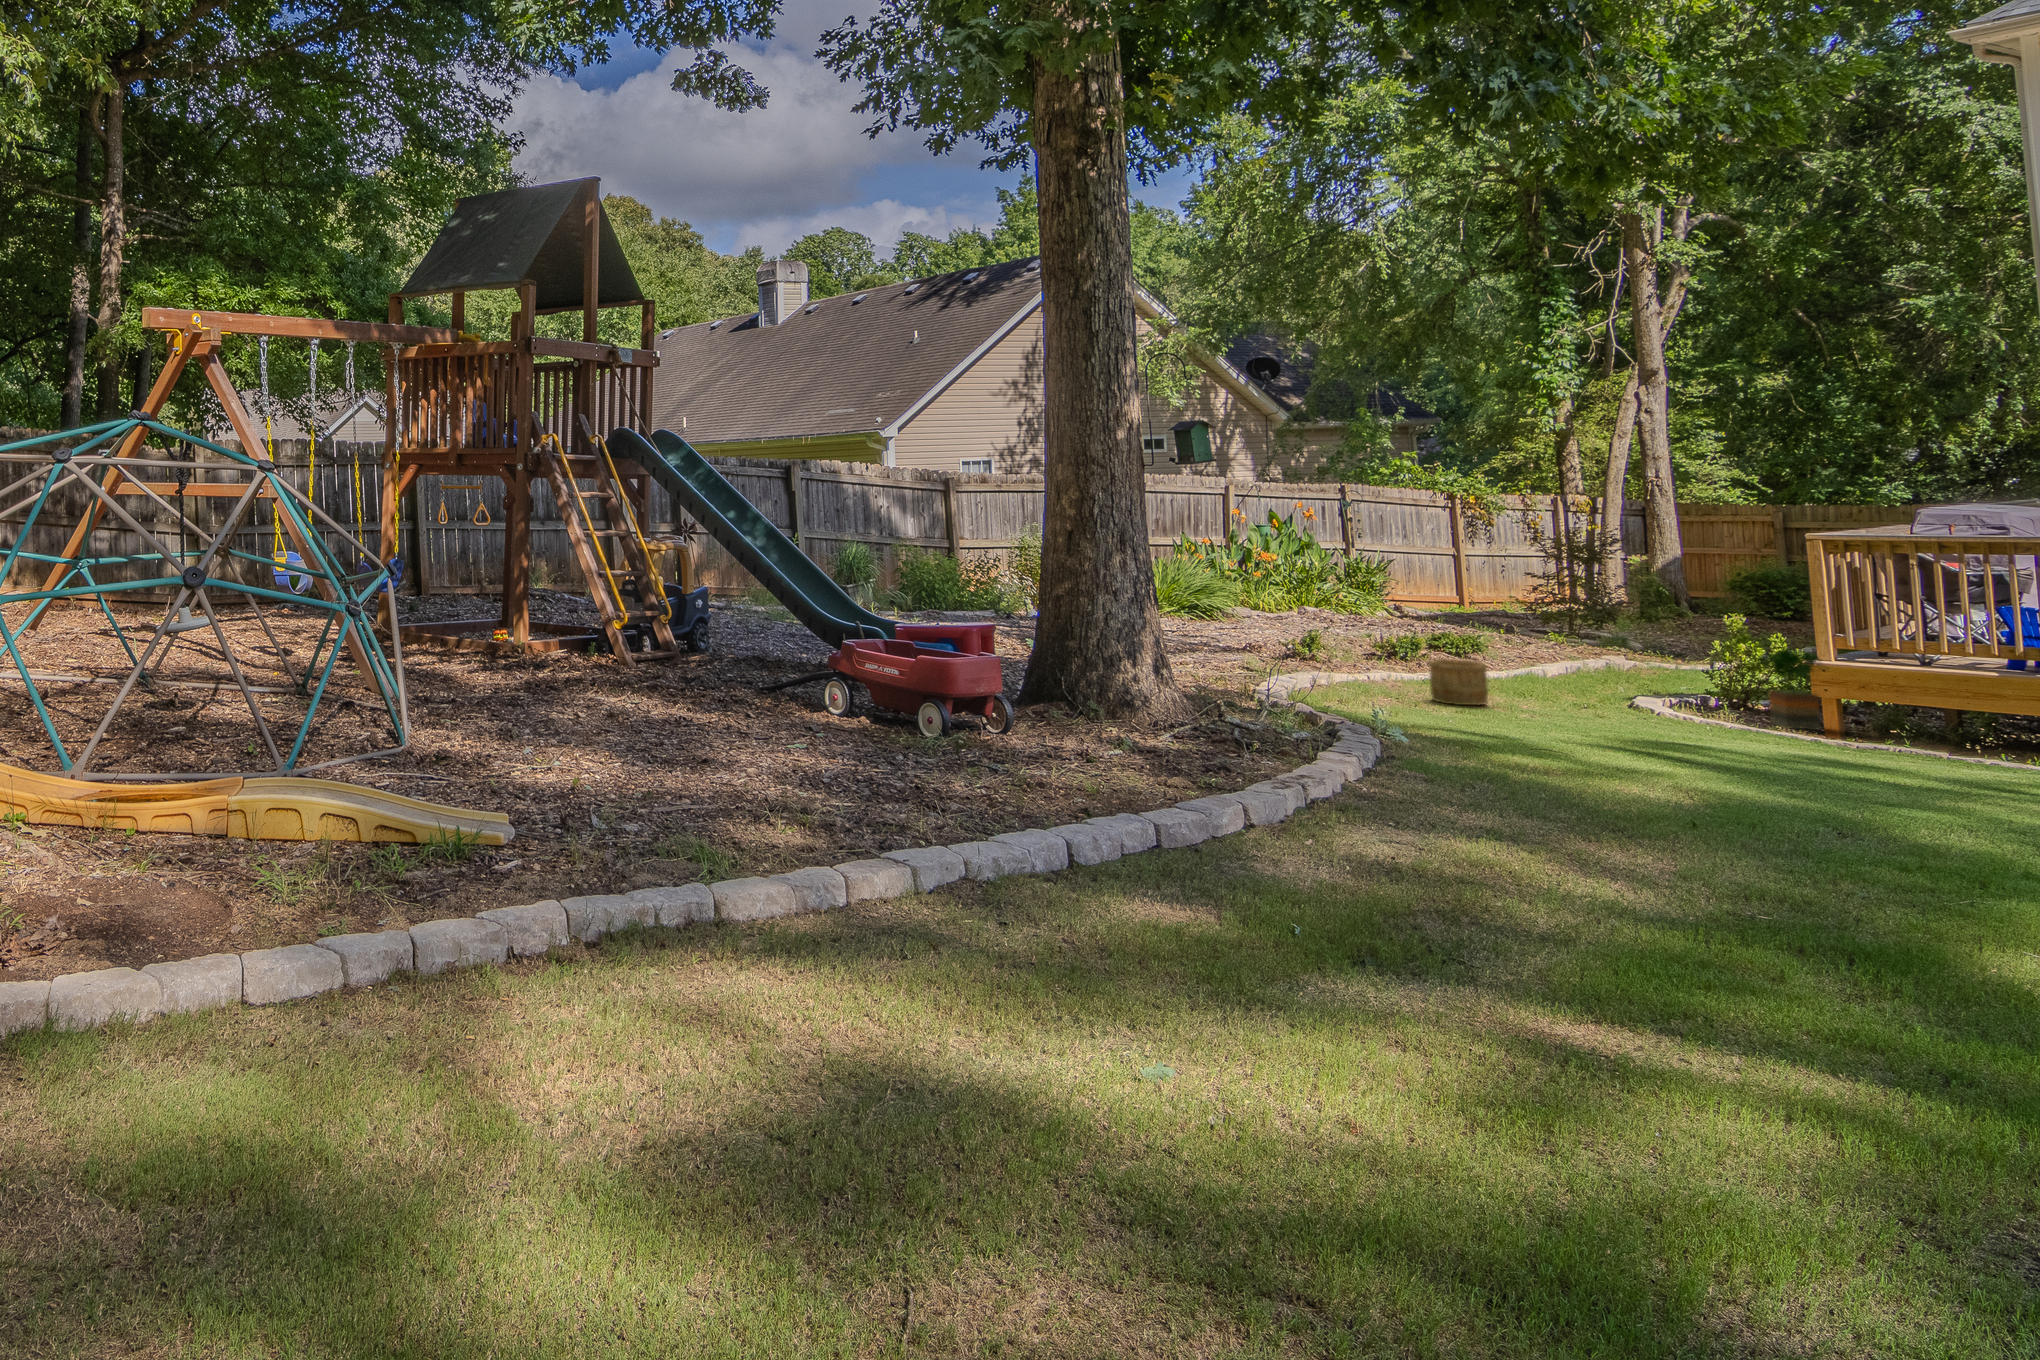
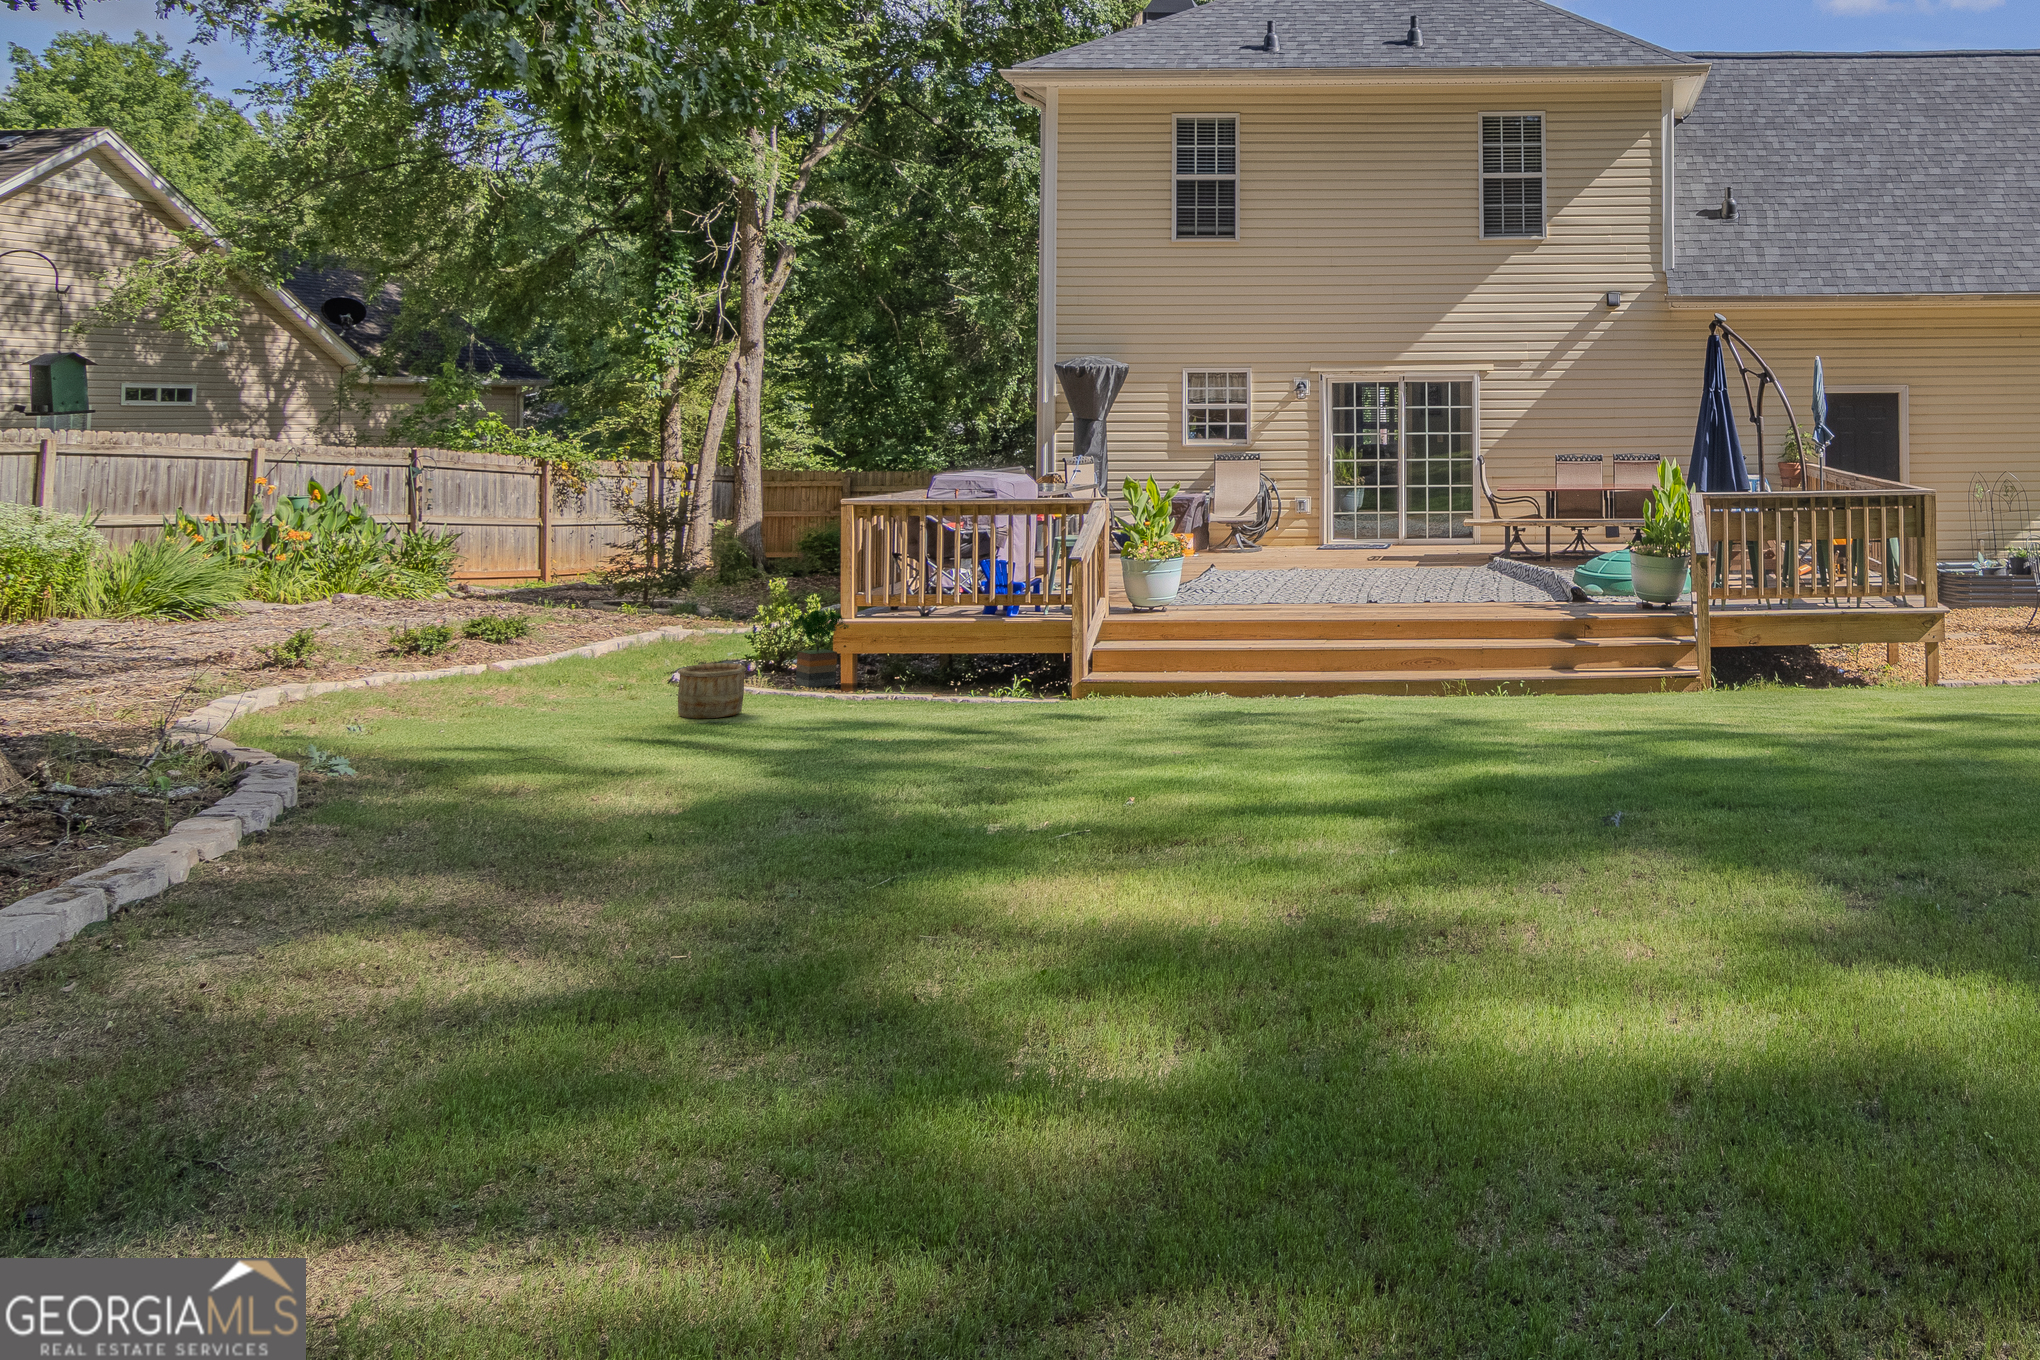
wooden bucket: present [1428,659,1488,705] -> present [678,663,747,719]

